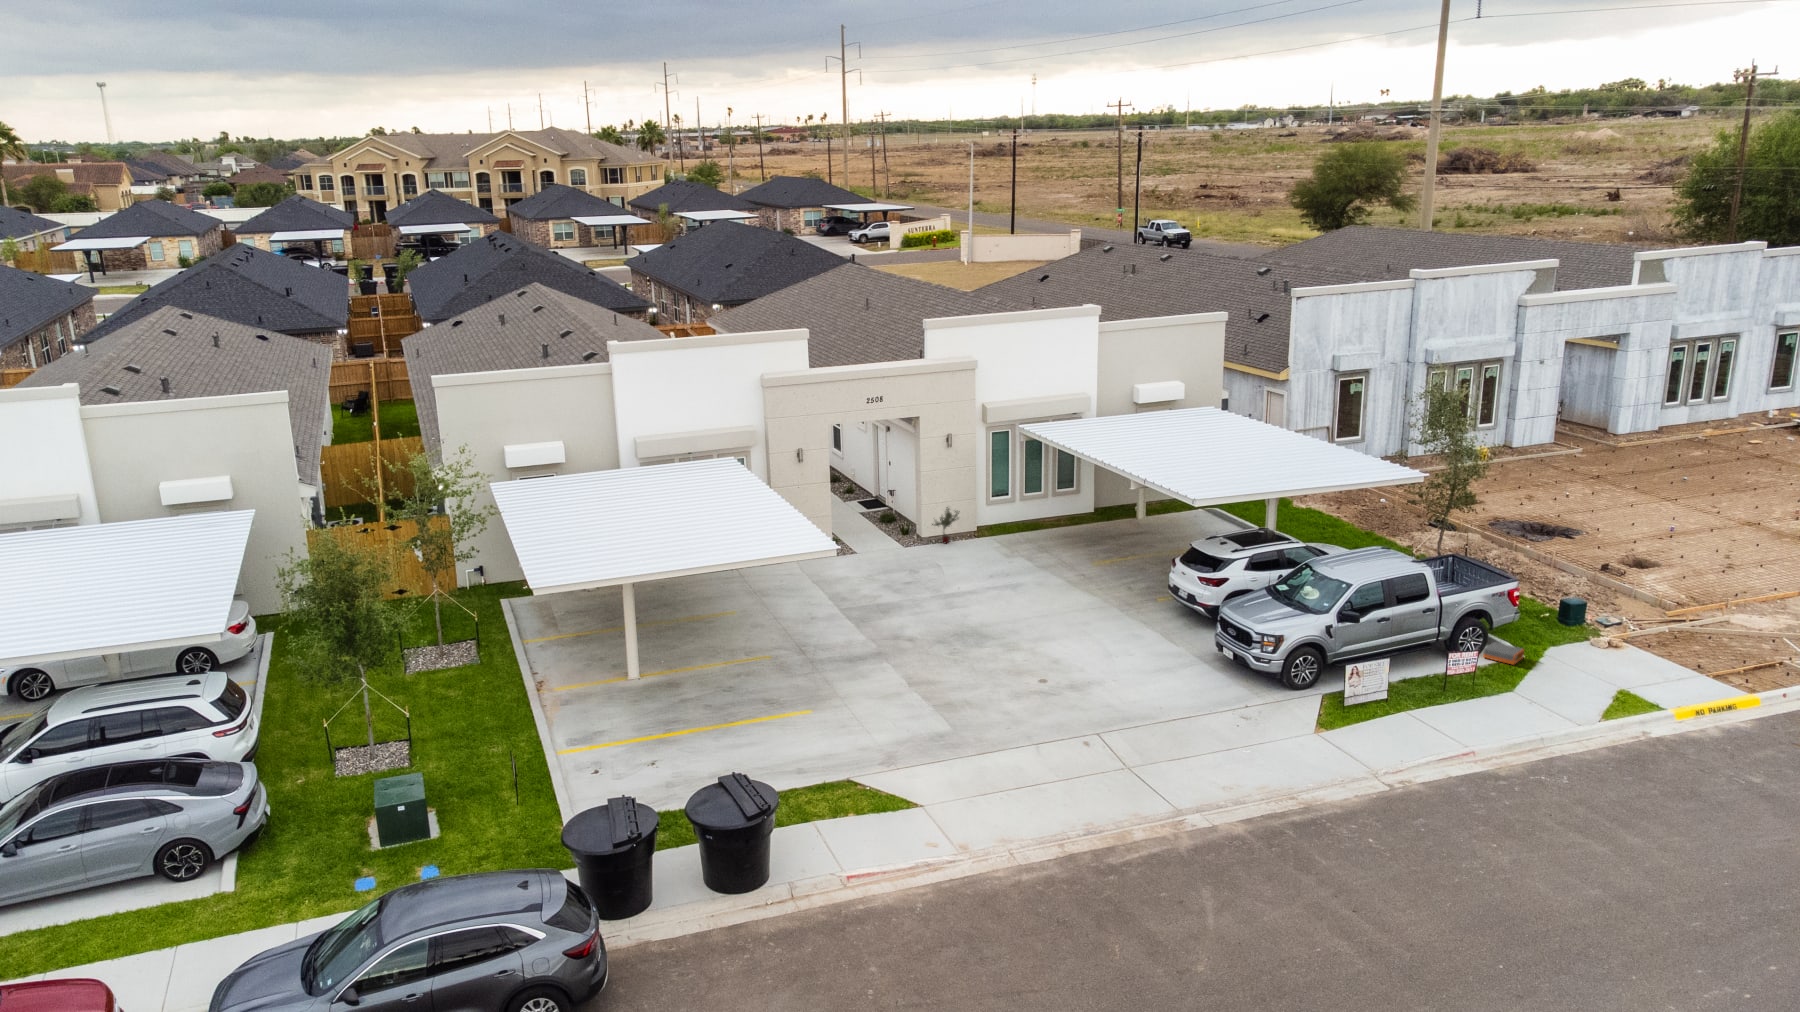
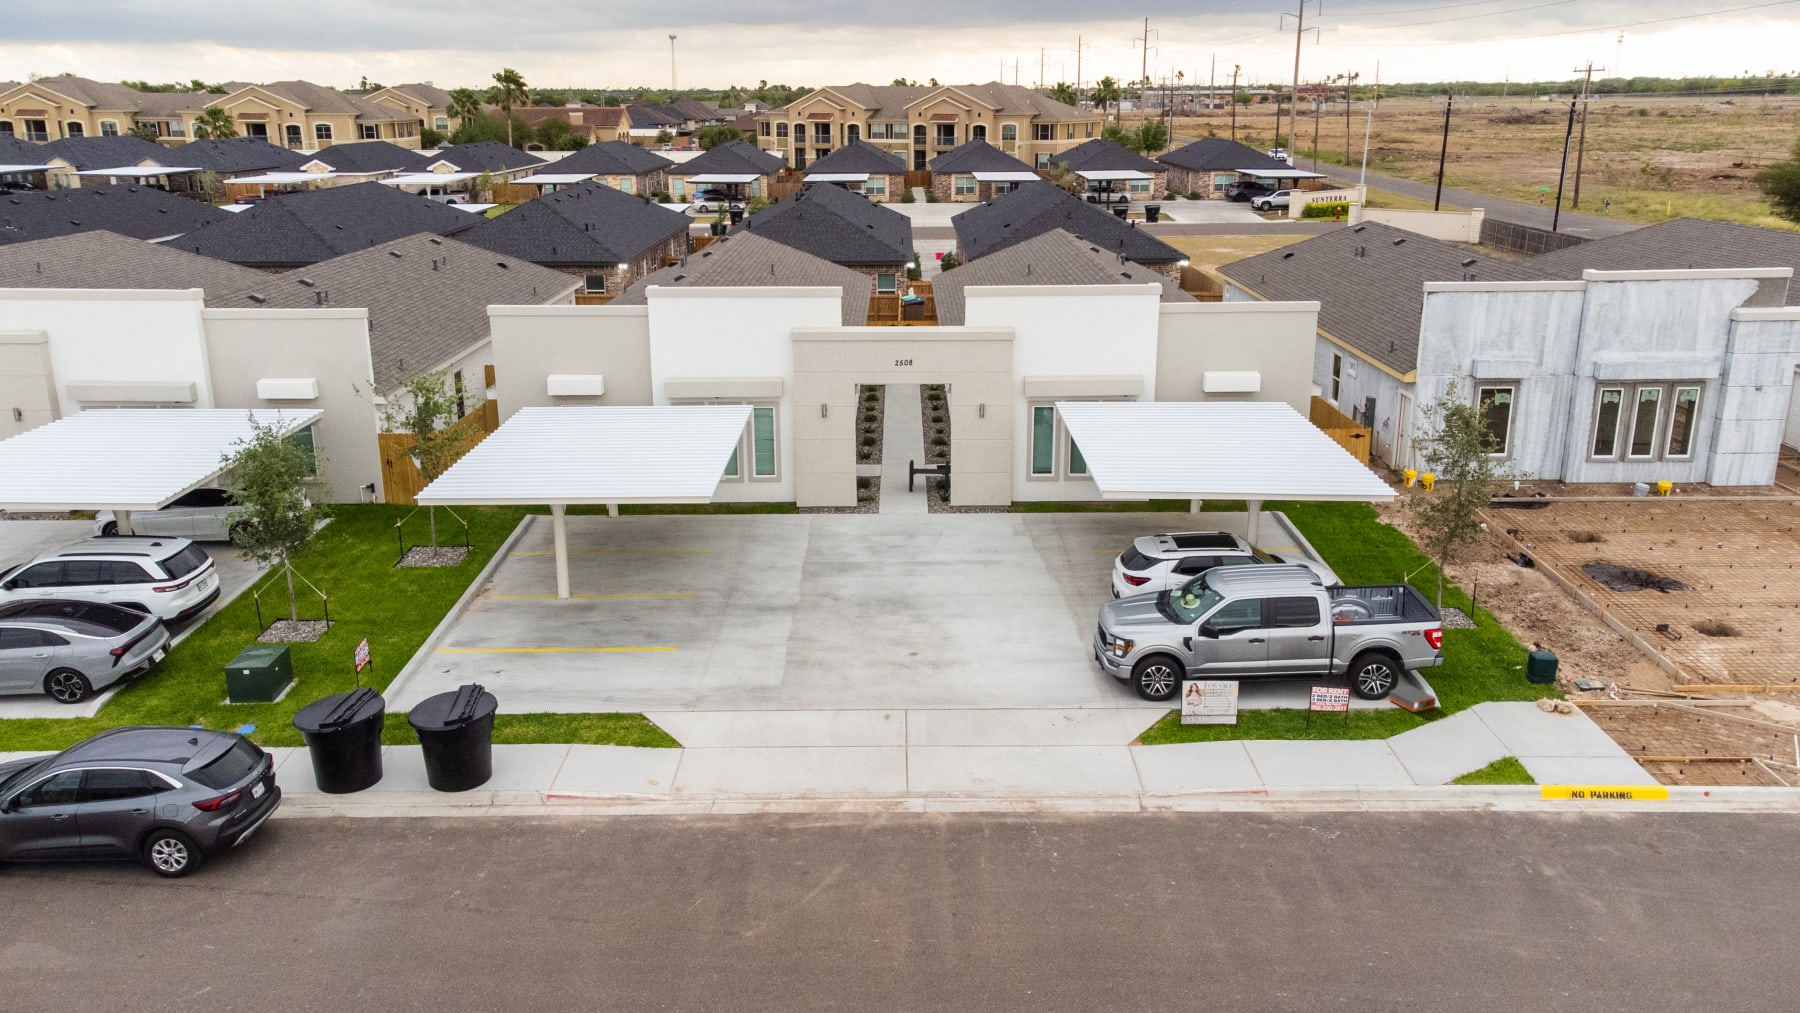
bench: none [862,494,906,529] -> present [909,460,949,492]
potted tree: present [932,507,960,543] -> none [953,476,984,514]

